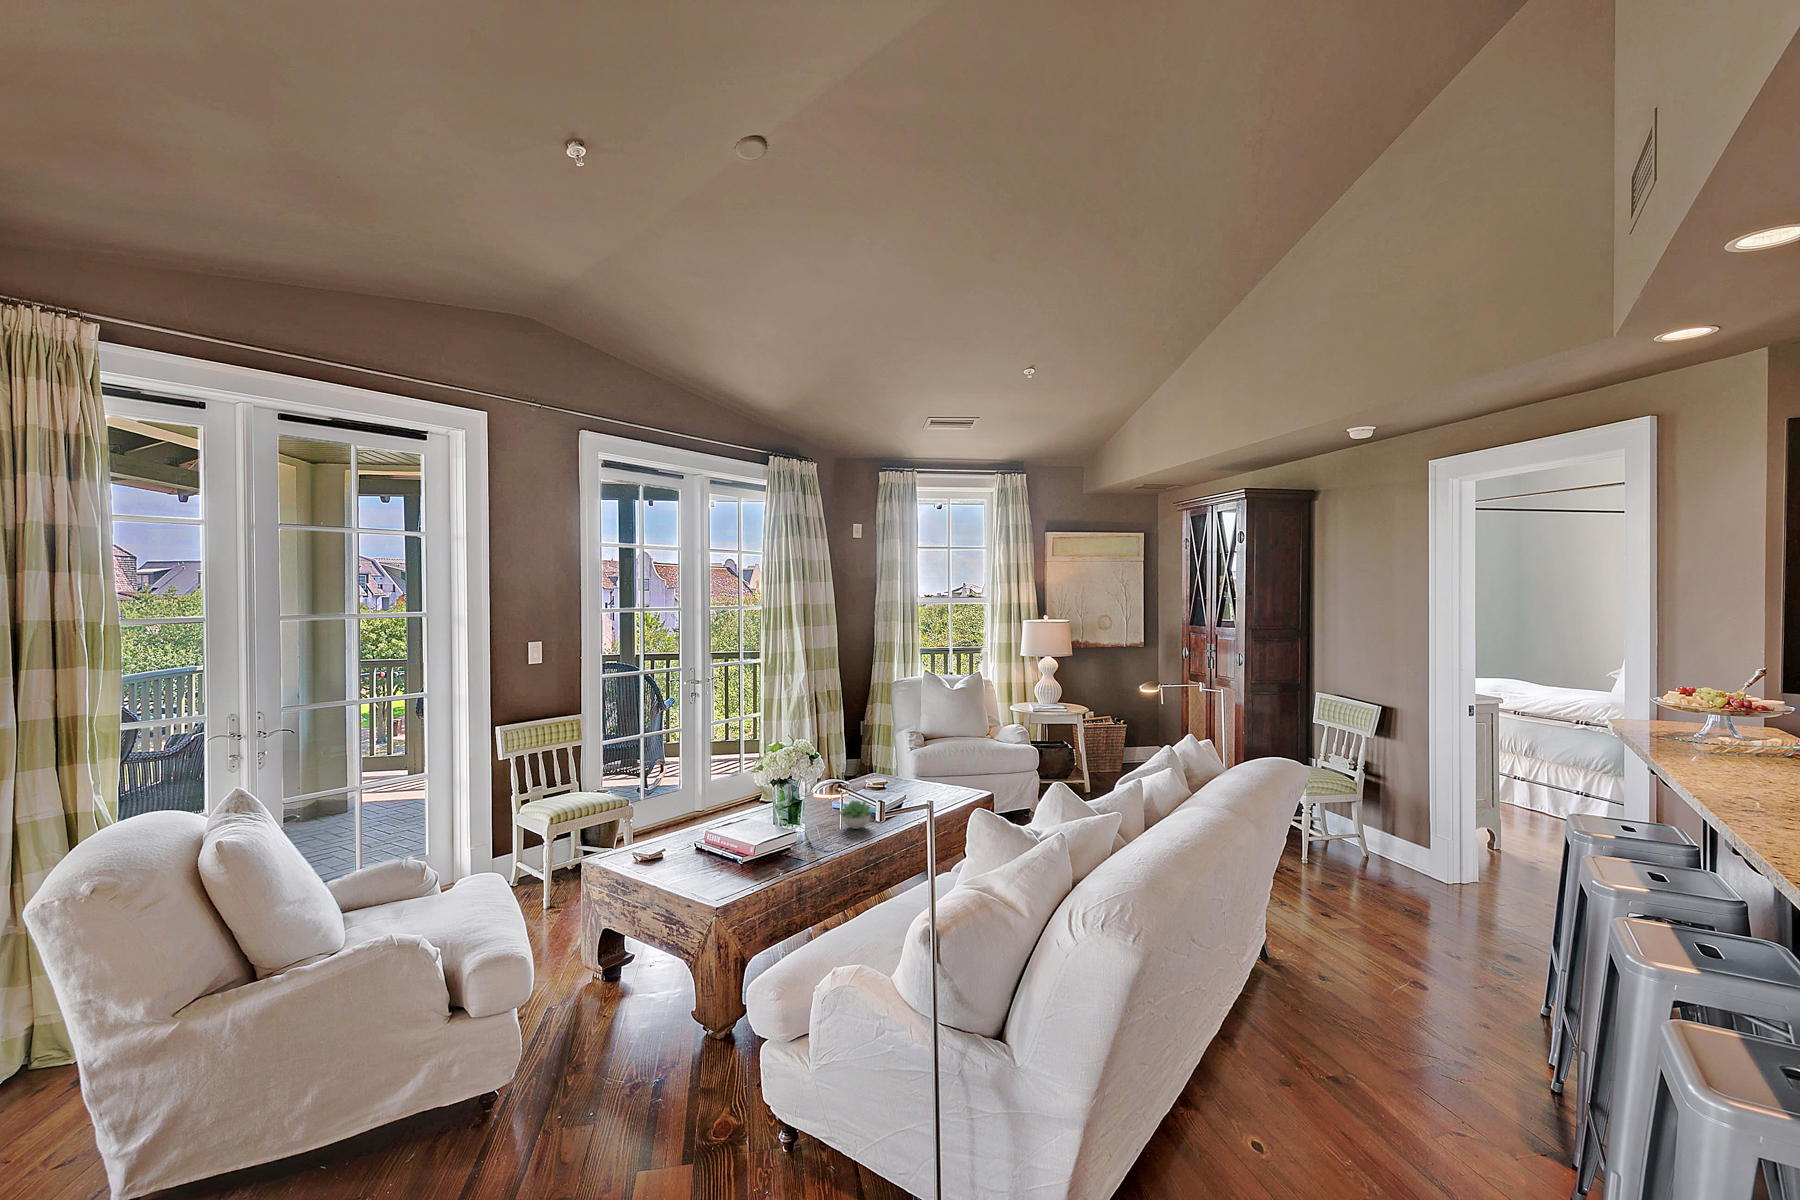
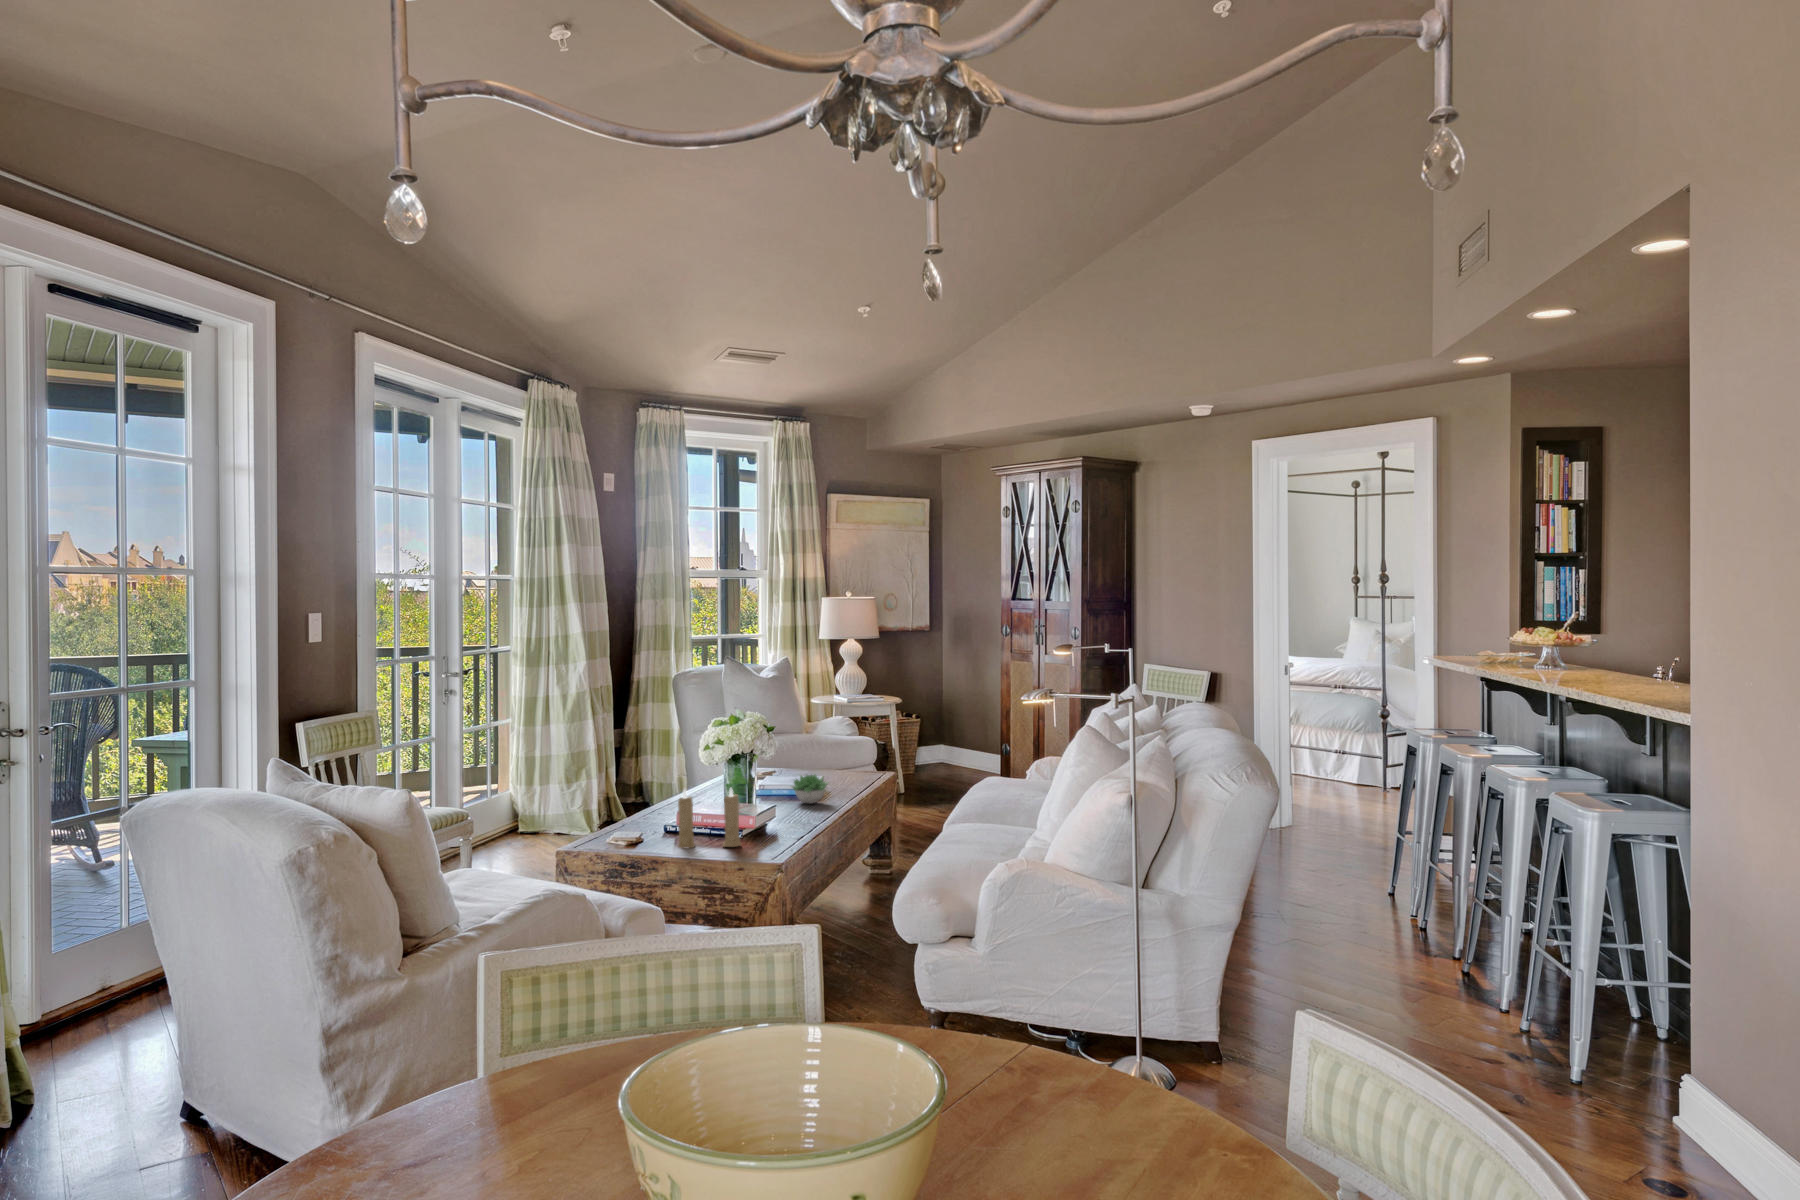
candle: none [667,815,722,879] -> present [678,788,741,848]

